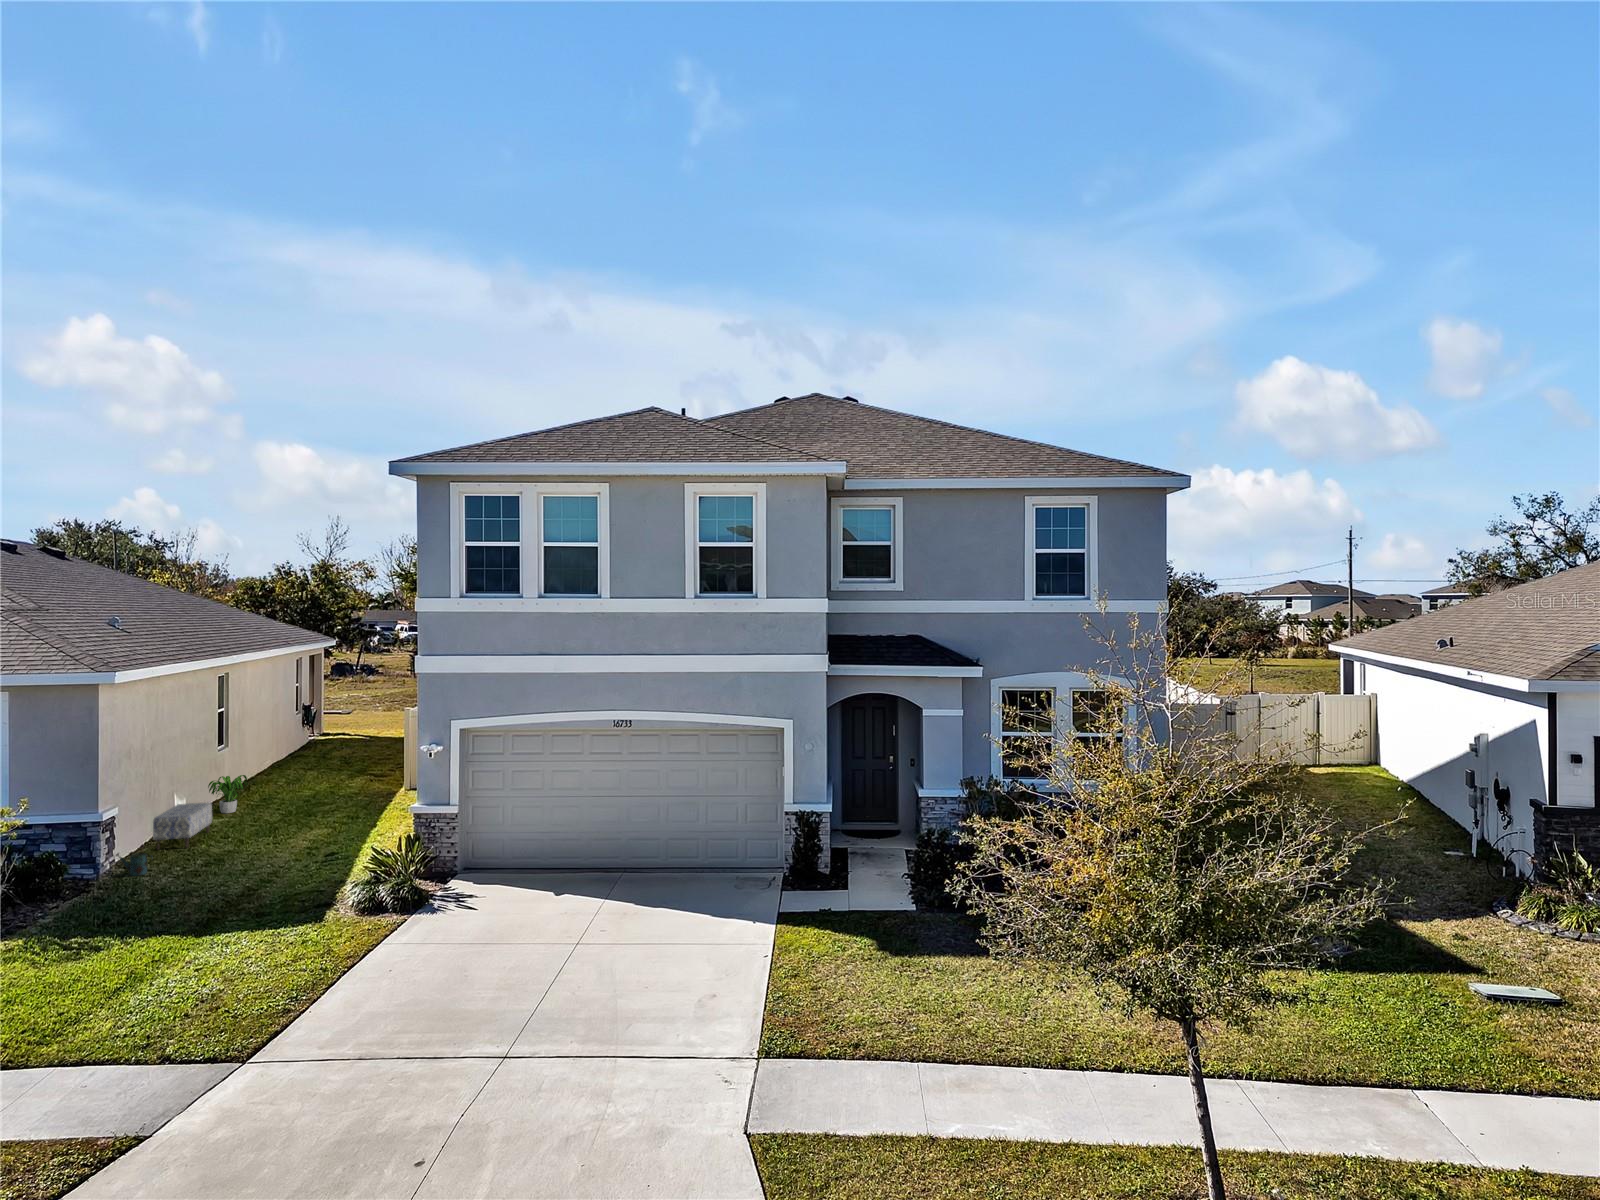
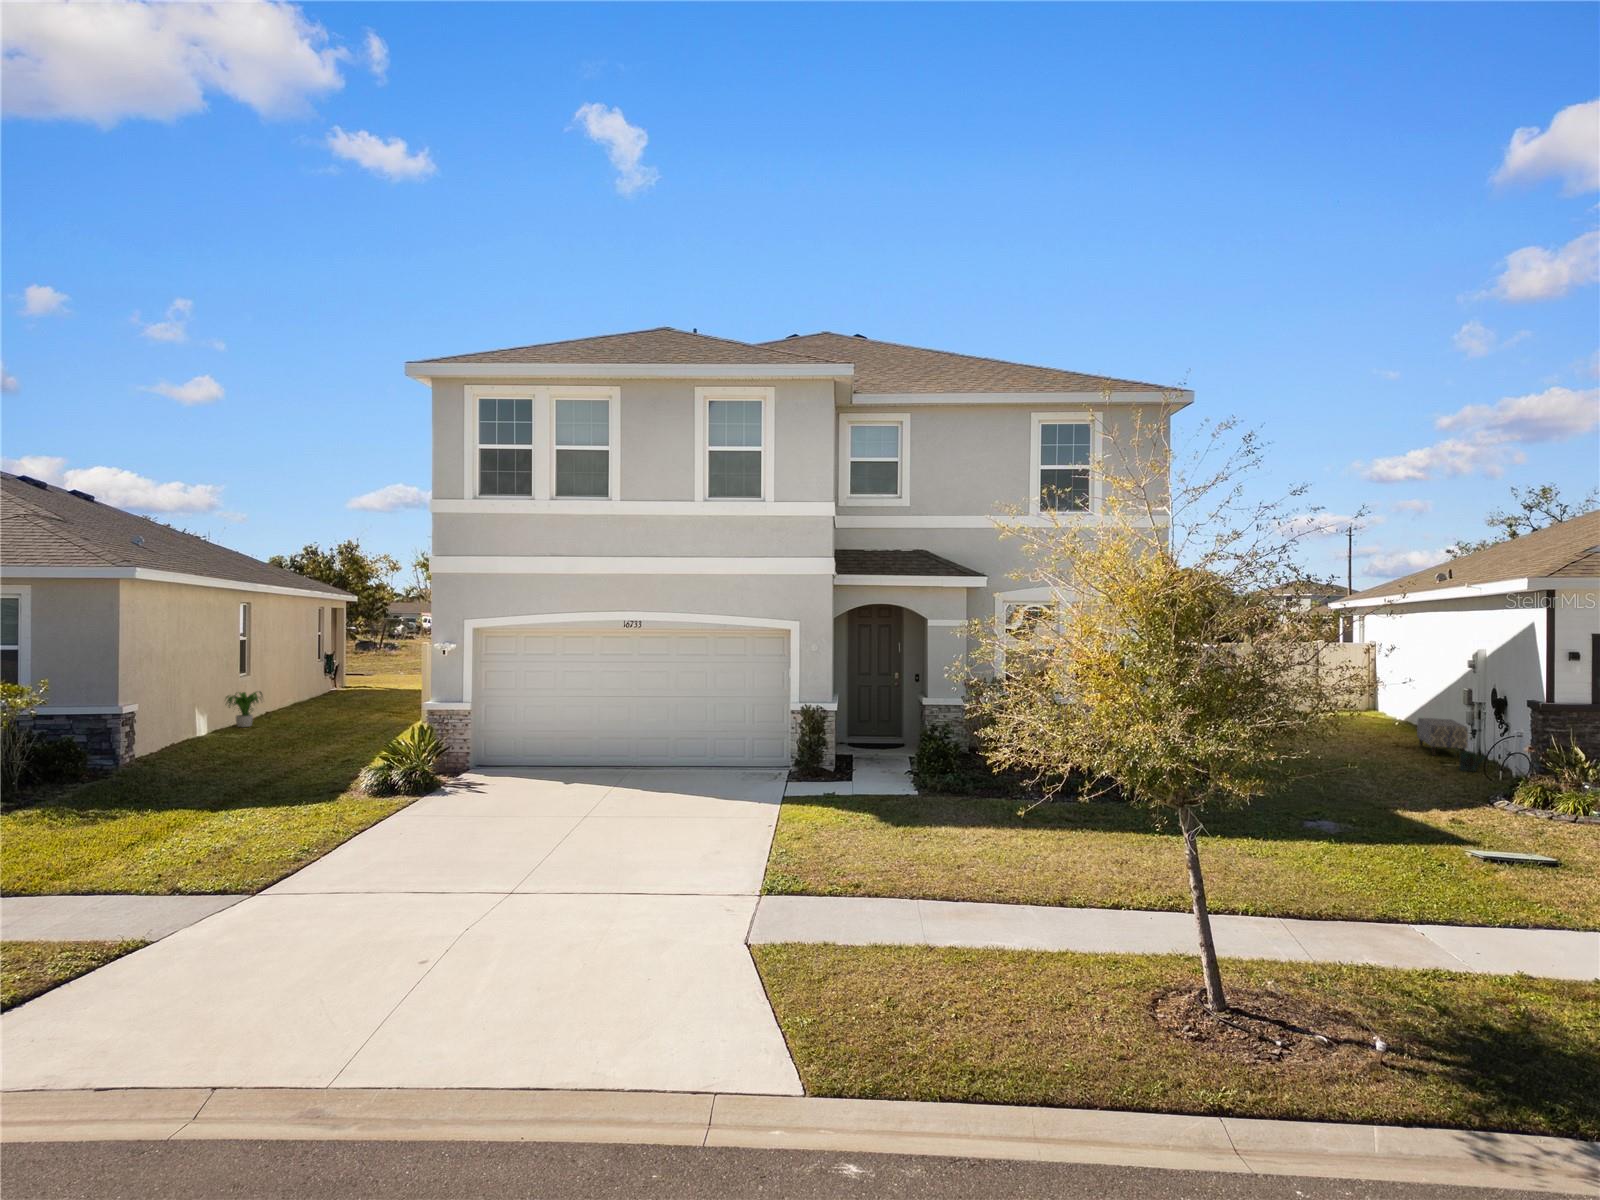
bench: present [153,803,212,850] -> present [1417,718,1468,756]
watering can: present [116,853,147,876] -> present [1460,751,1490,772]

